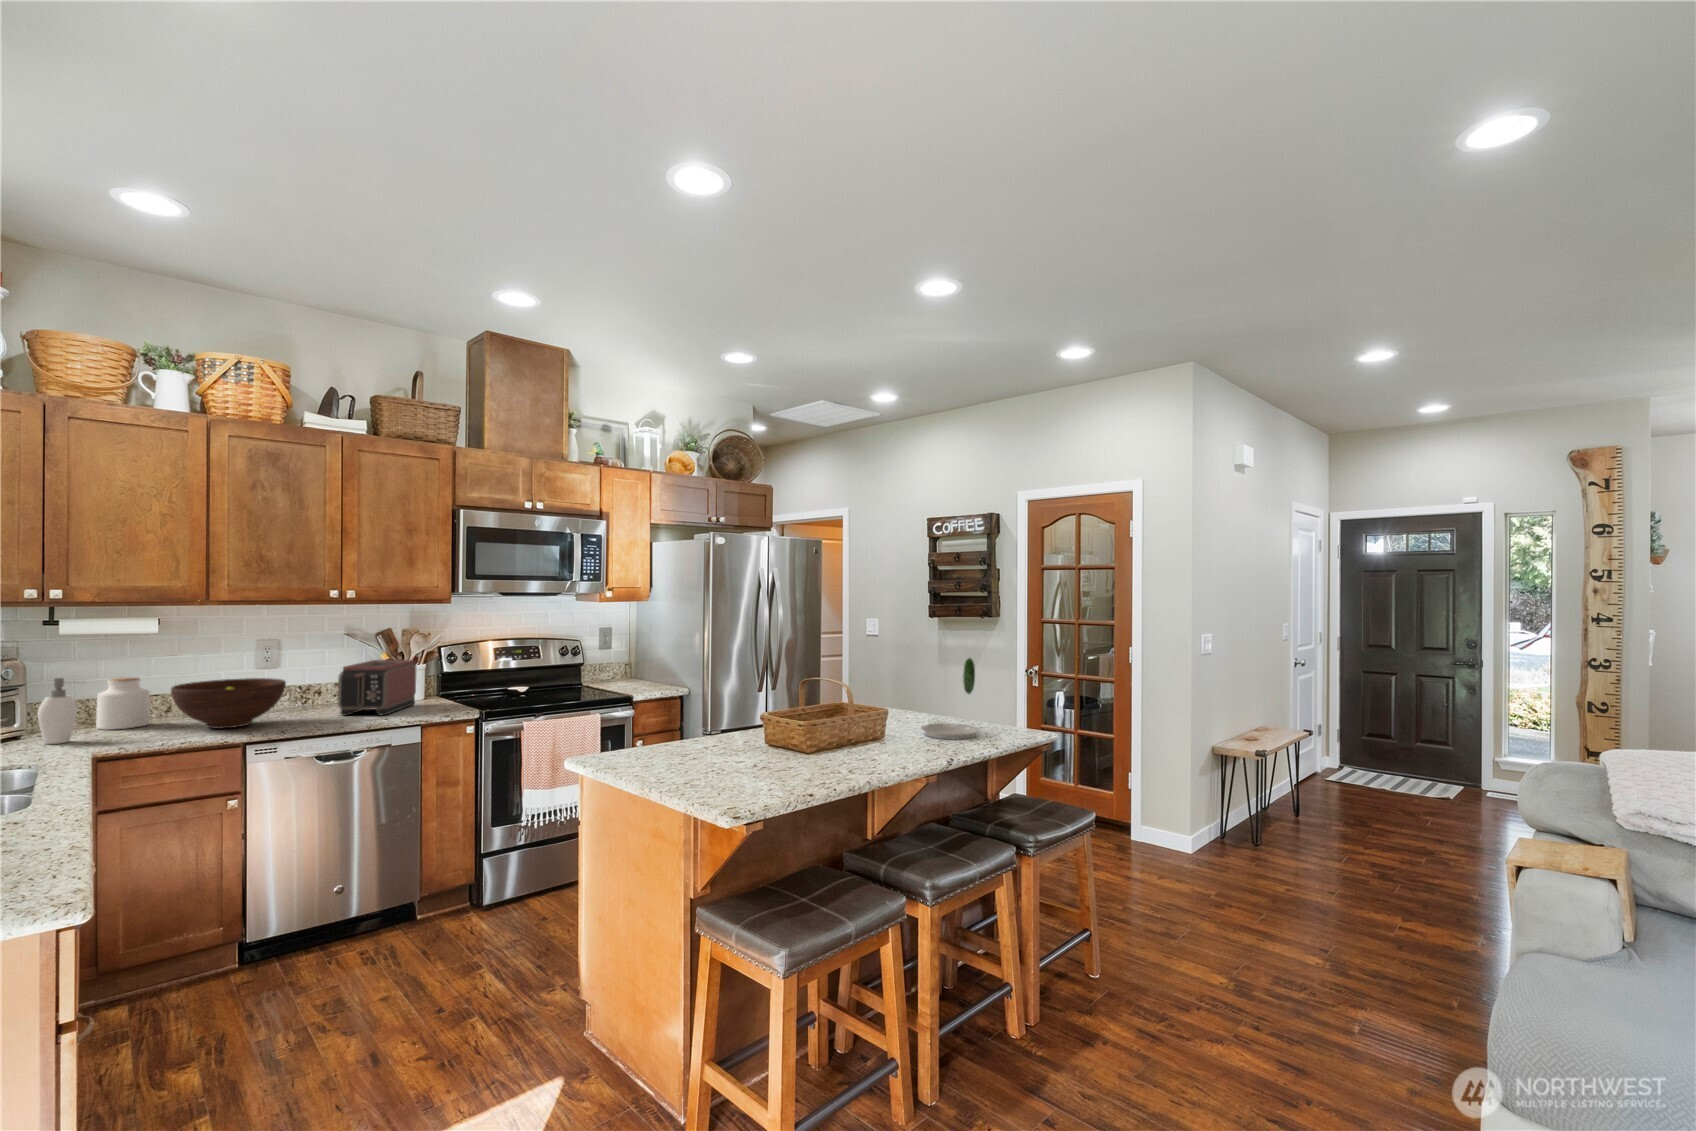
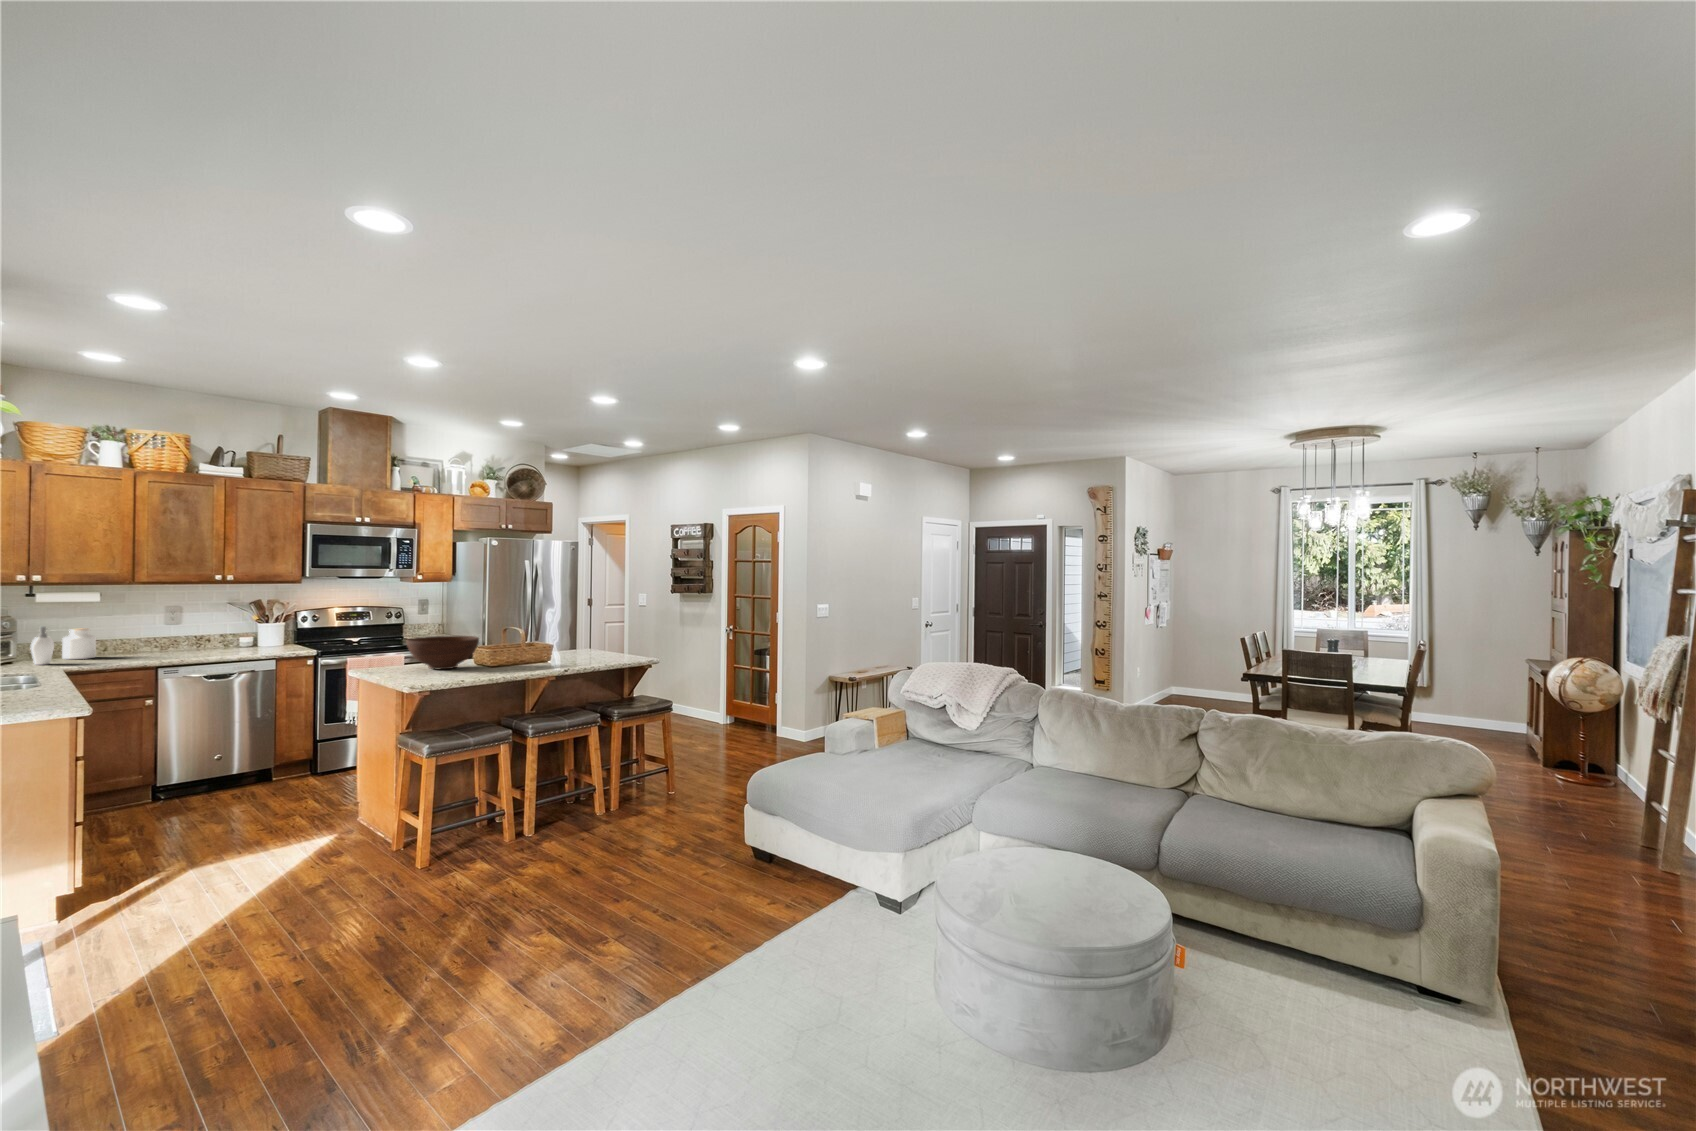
plate: present [921,658,979,740] -> none [567,614,602,658]
toaster: present [338,660,417,716] -> none [222,620,277,653]
fruit bowl: present [171,678,286,729] -> present [407,636,479,669]

